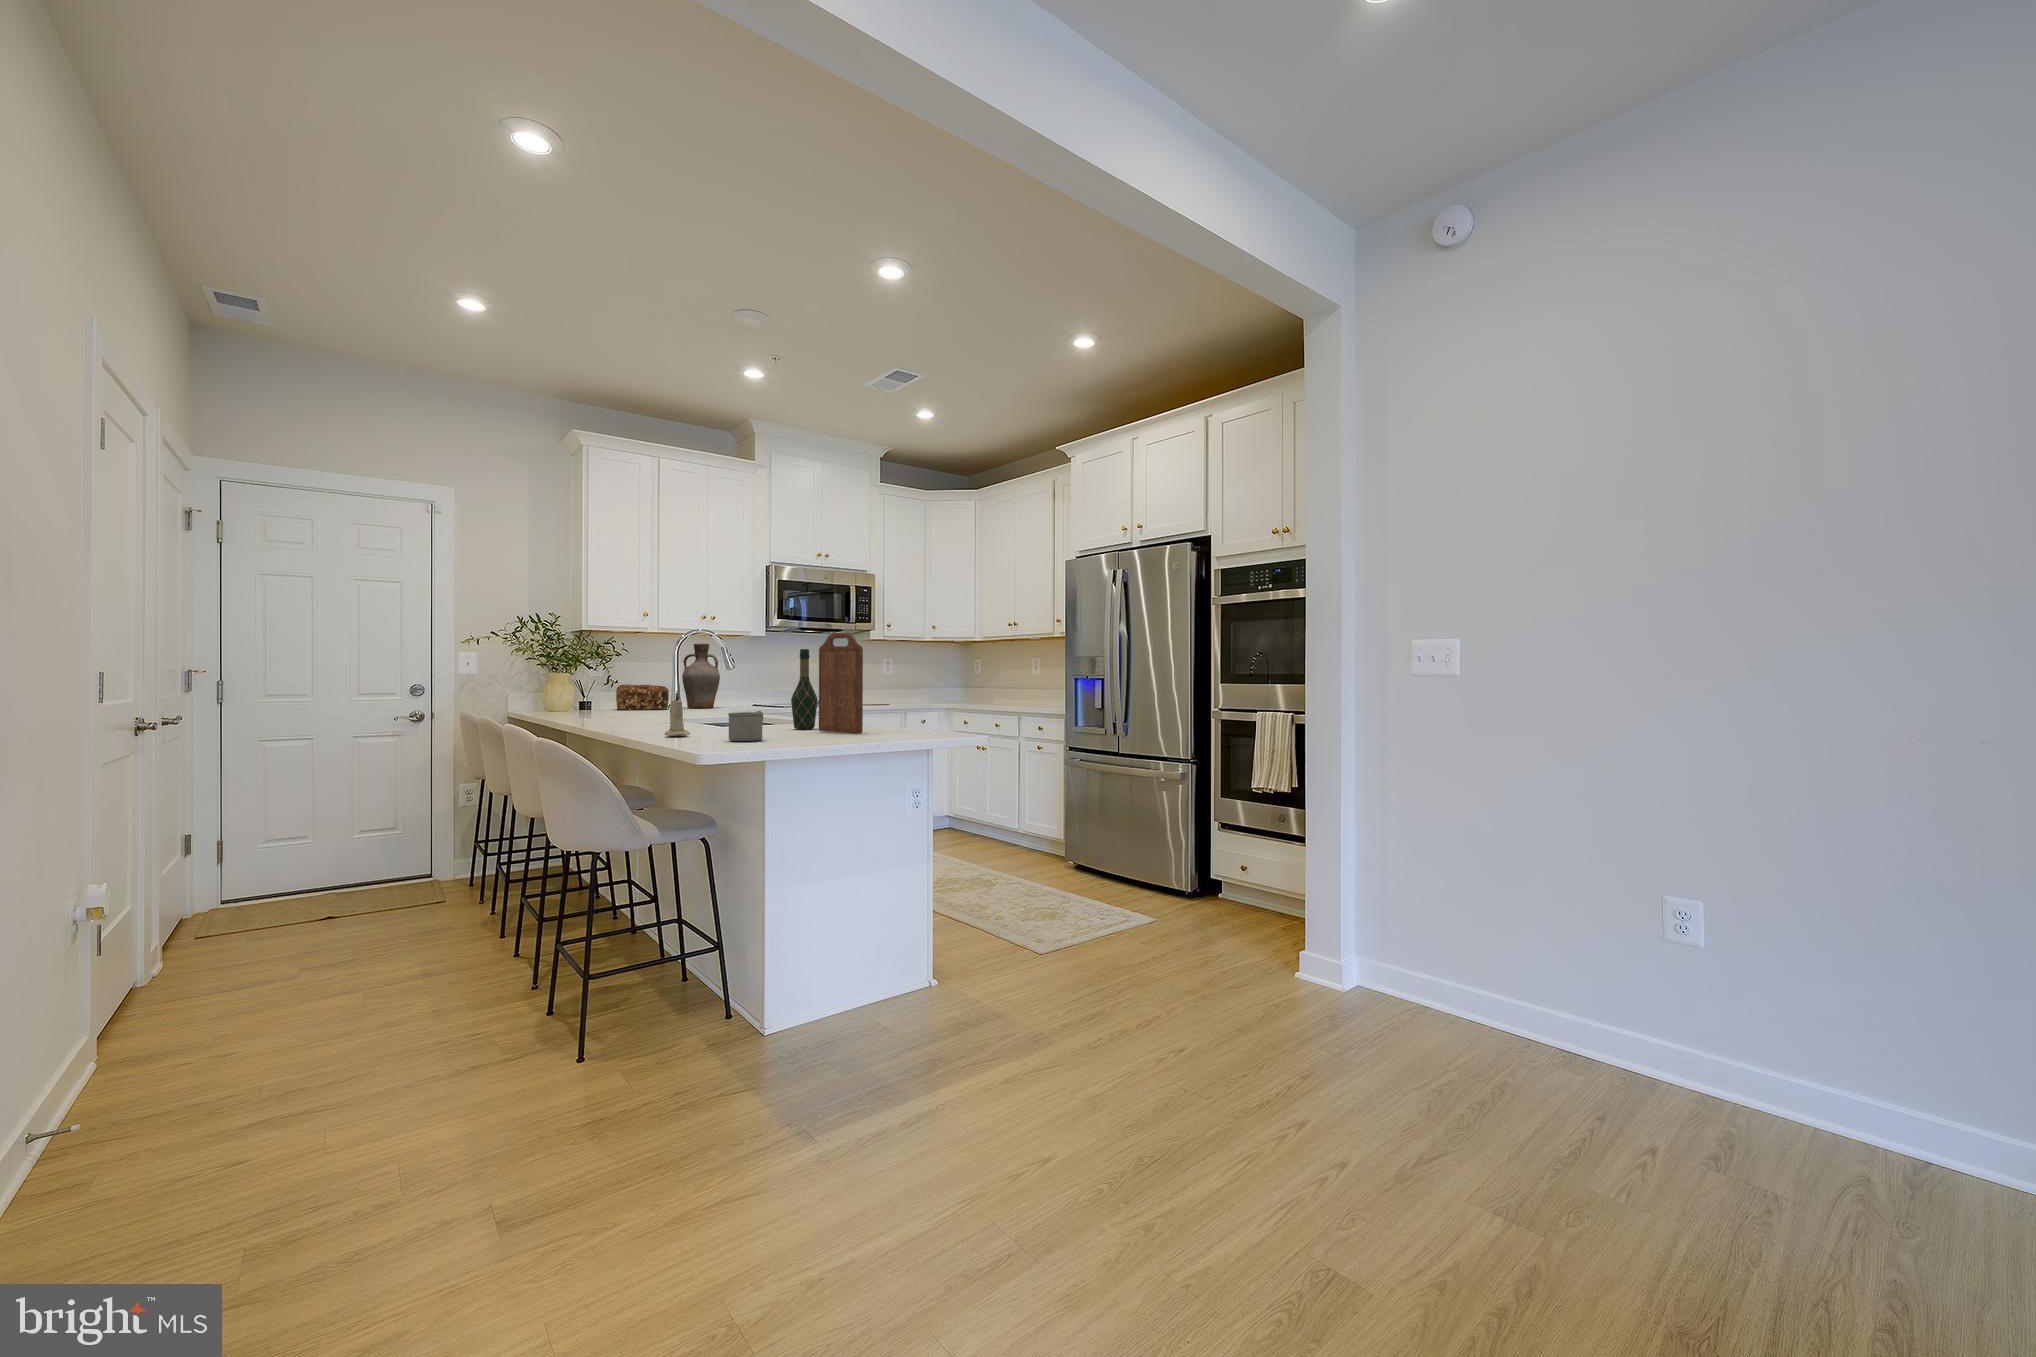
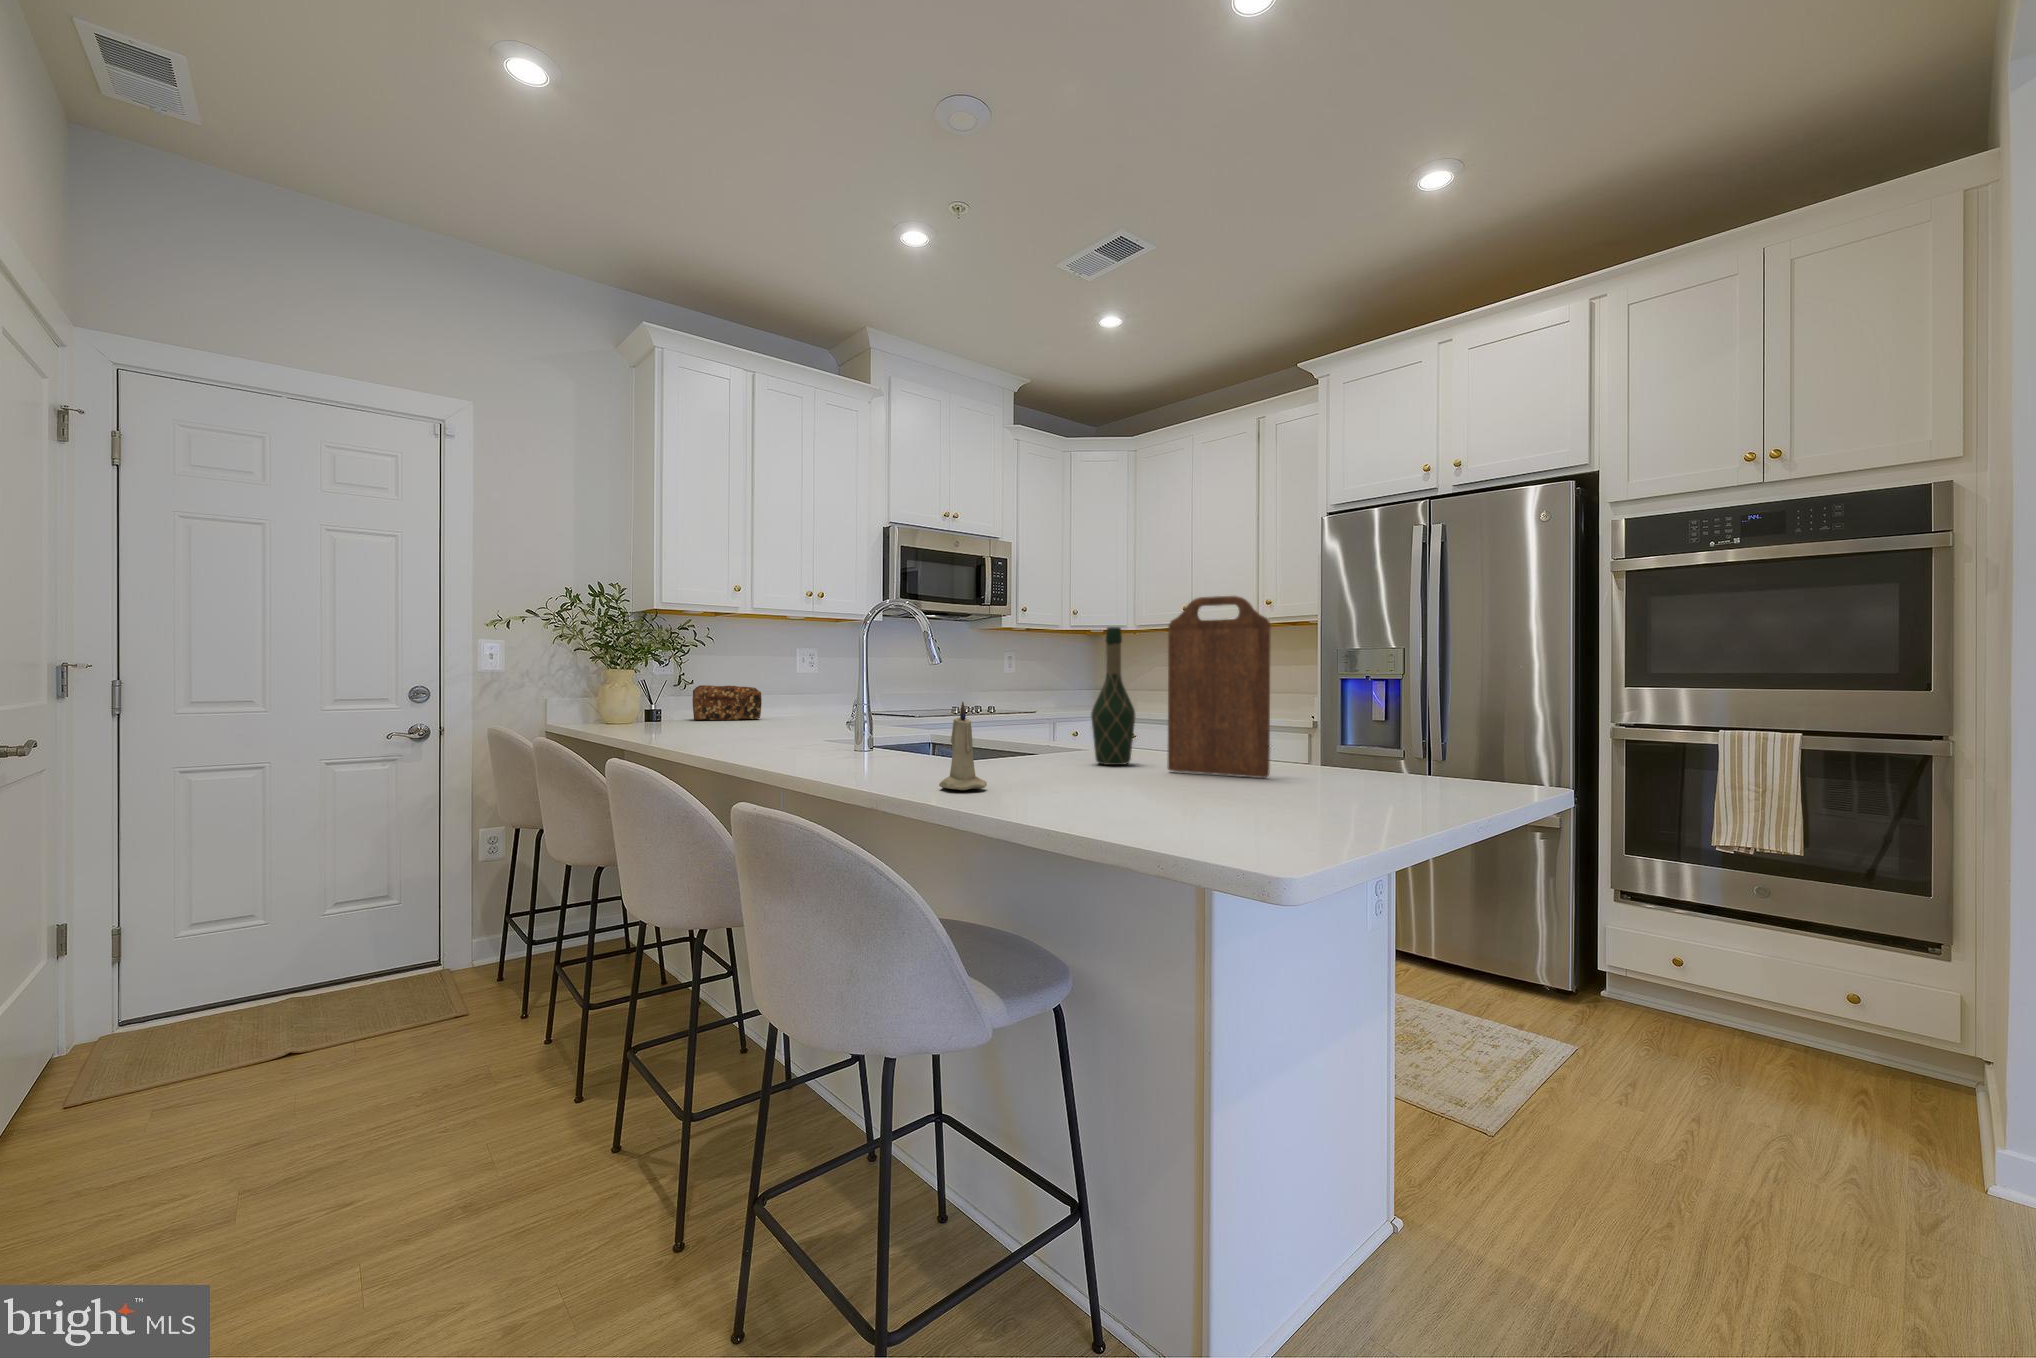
vase: present [682,643,720,708] -> none [775,630,823,718]
mug: present [728,711,763,741] -> none [1110,742,1181,809]

